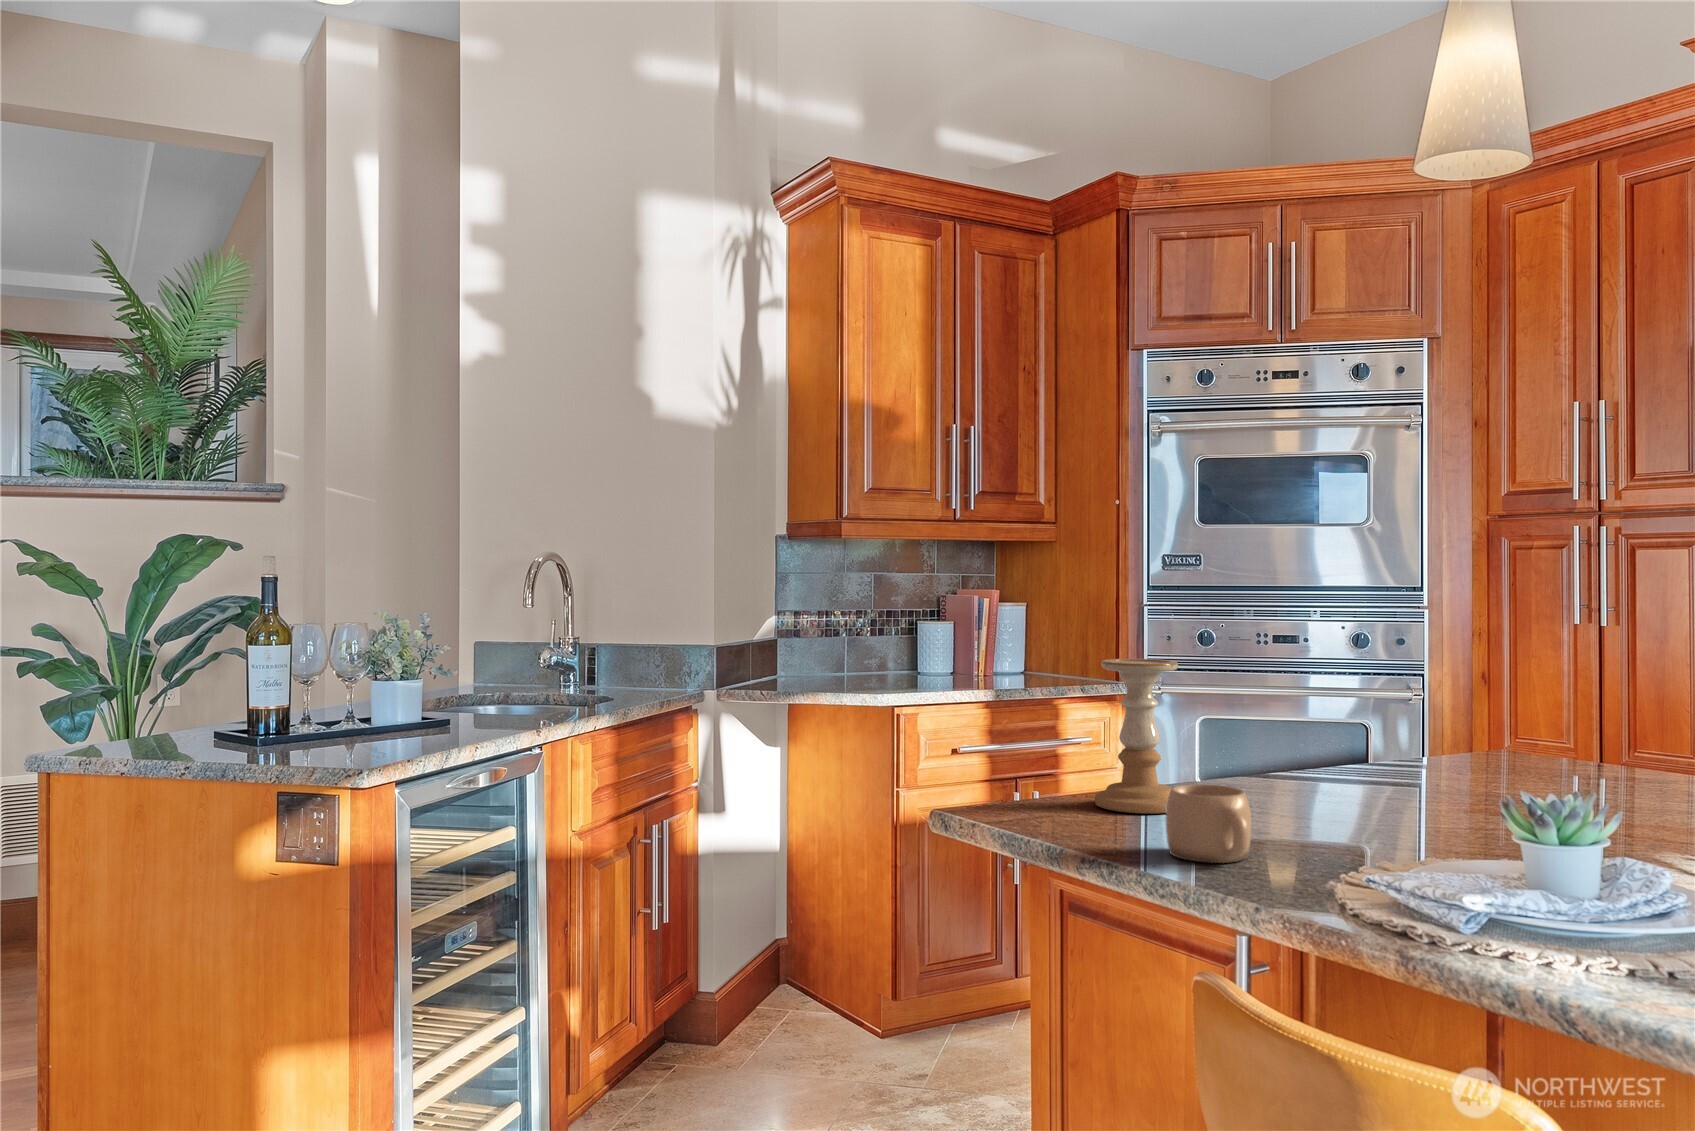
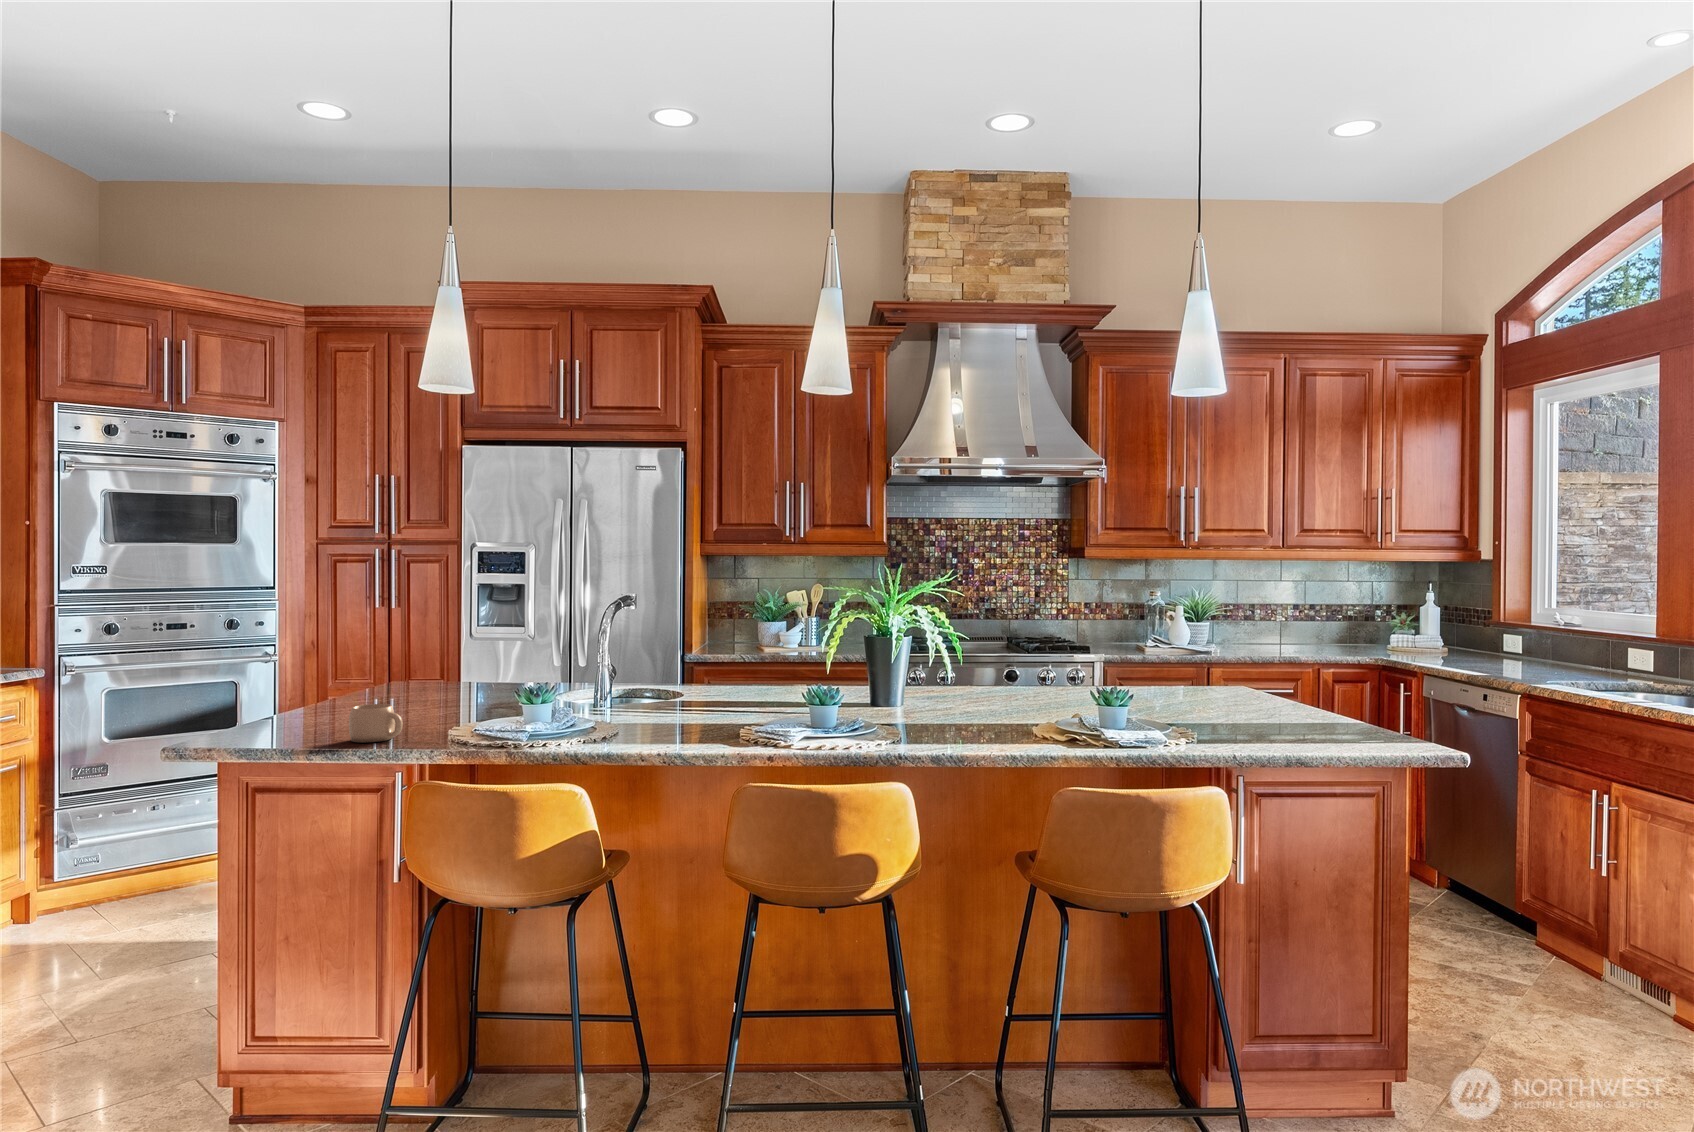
candle holder: present [1095,659,1178,814] -> none [248,644,307,734]

